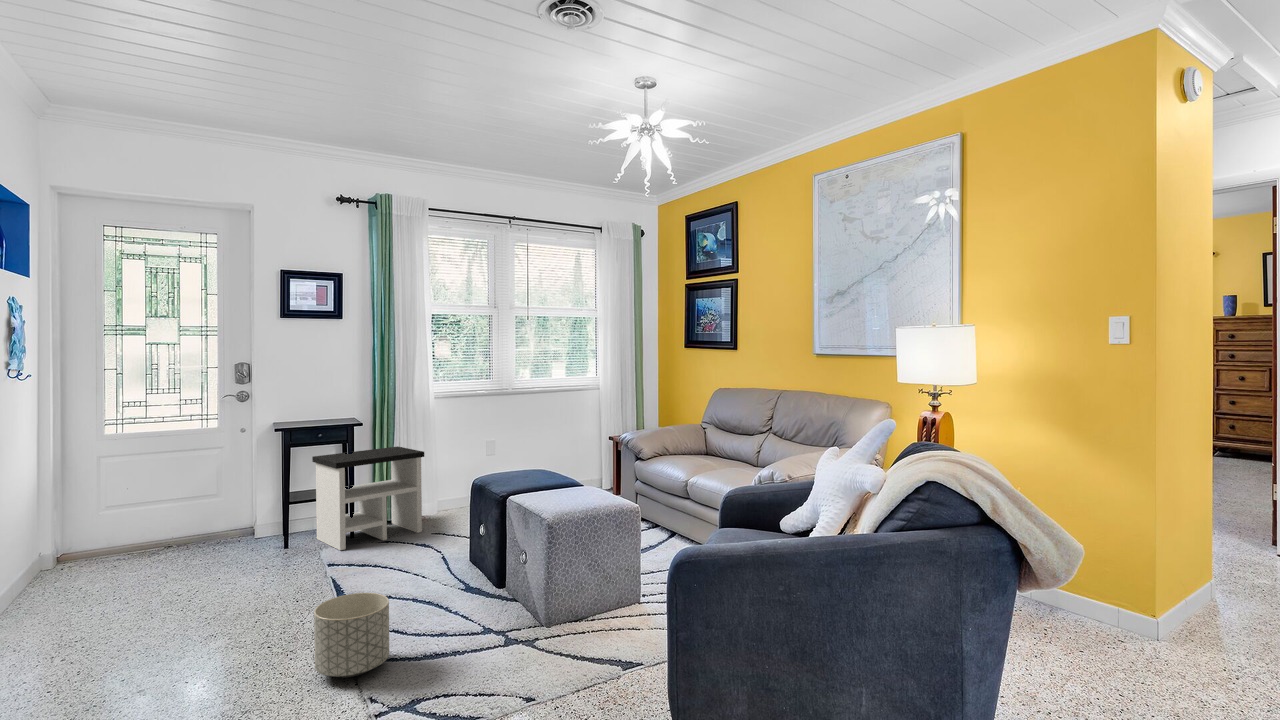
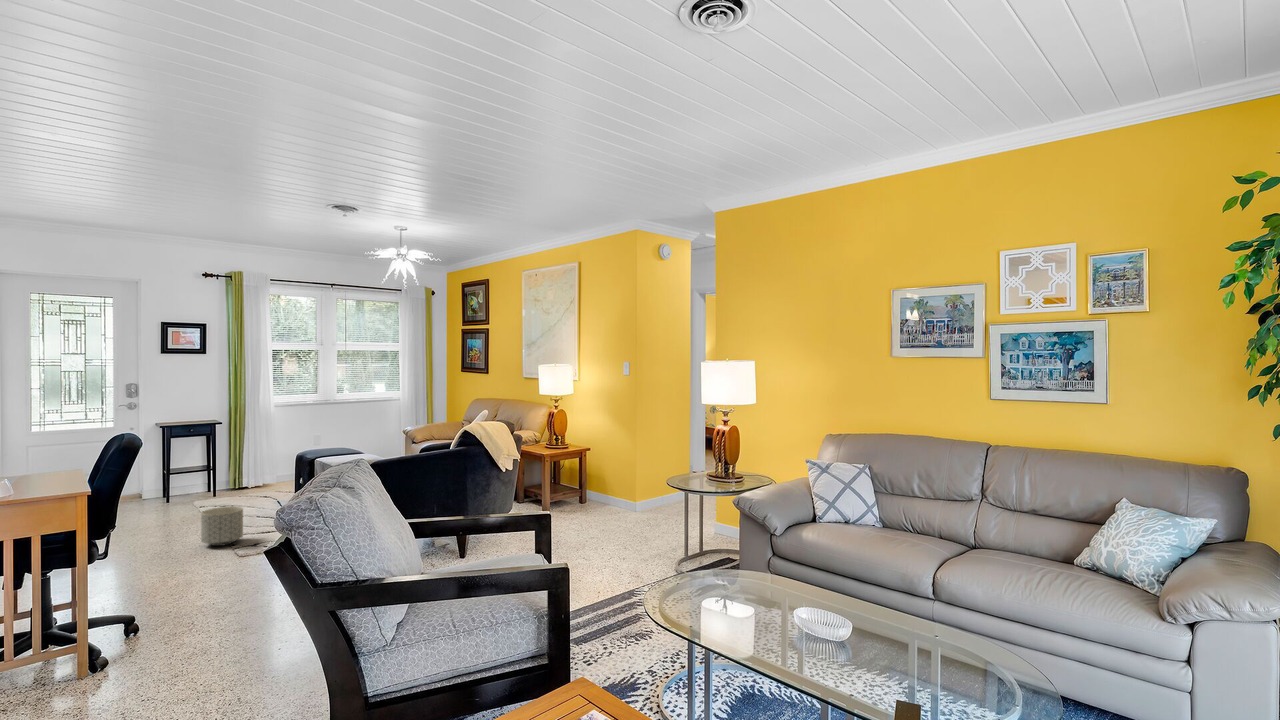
side table: present [312,446,424,550] -> none [186,438,267,503]

